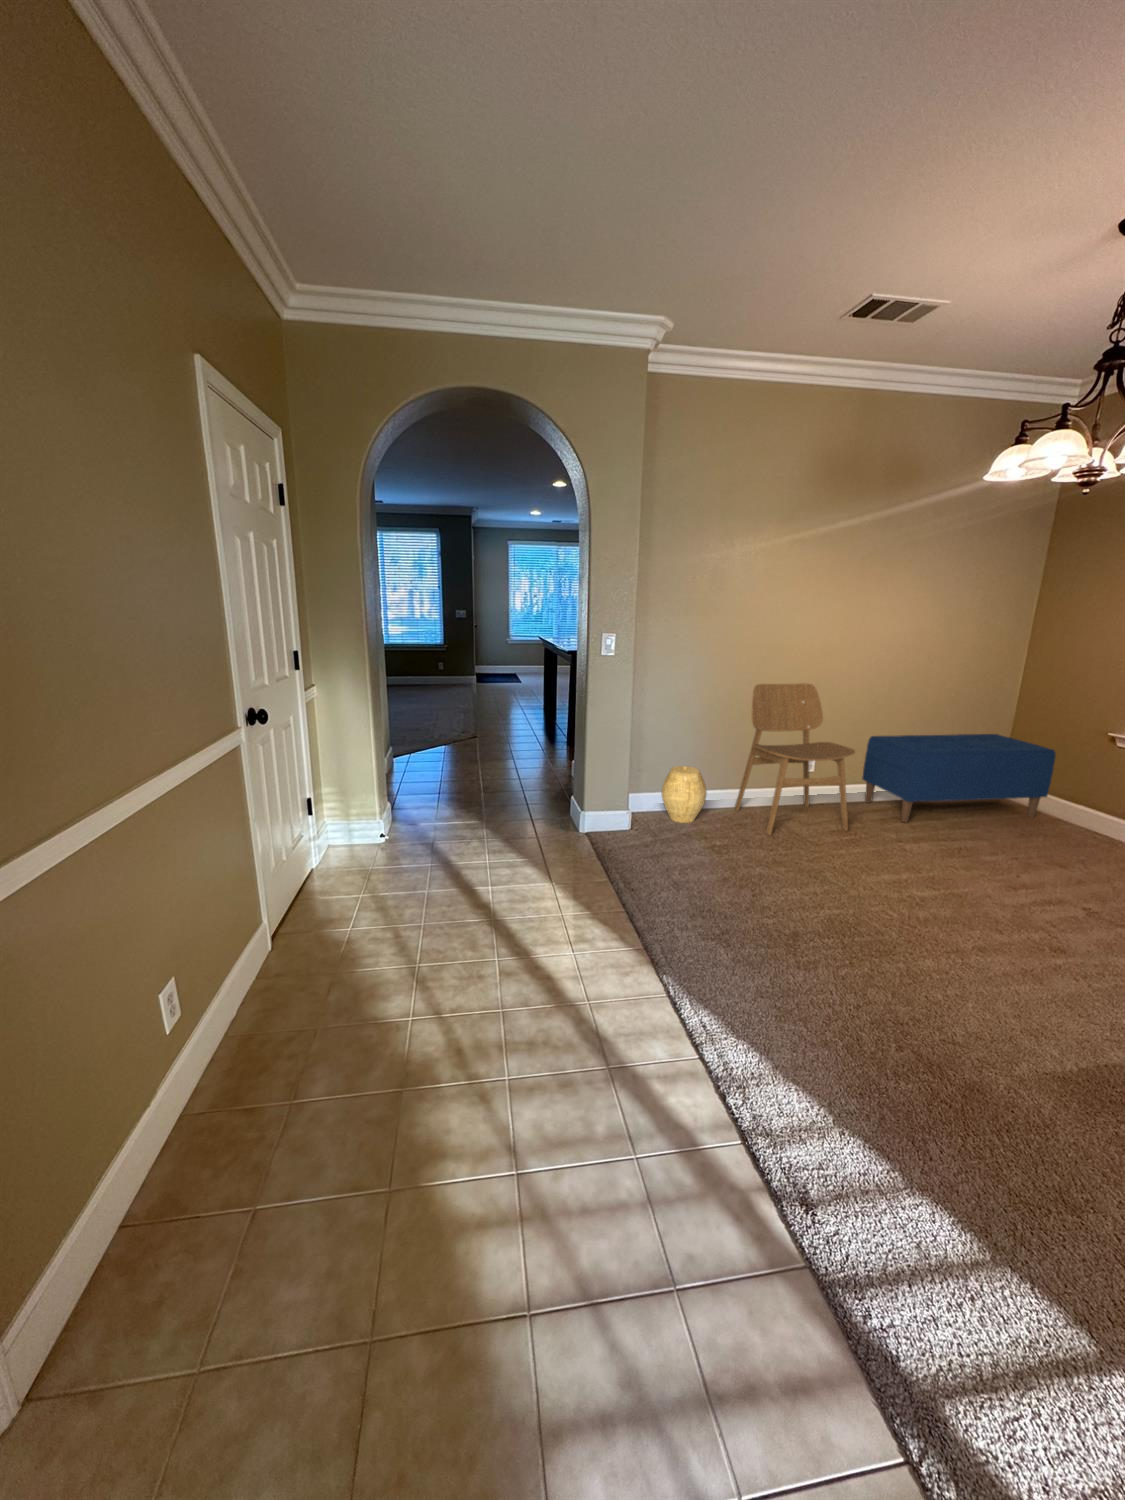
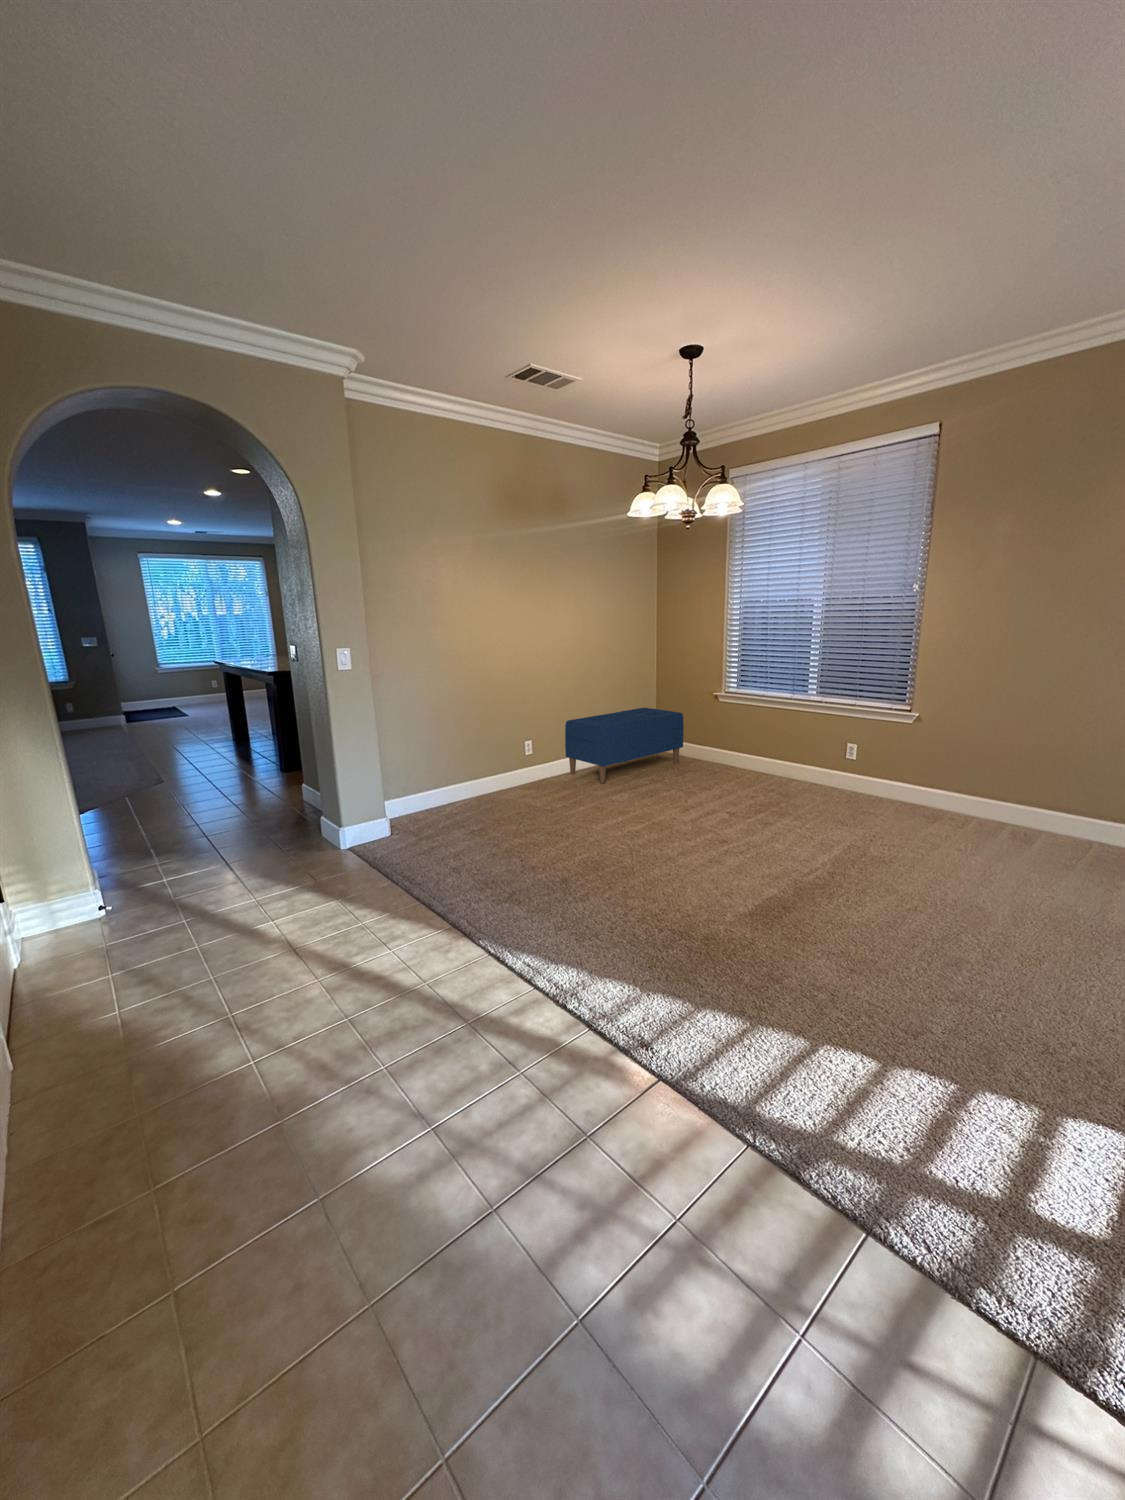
dining chair: present [735,683,855,835] -> none [475,683,568,814]
woven basket: present [662,766,707,823] -> none [412,769,453,821]

